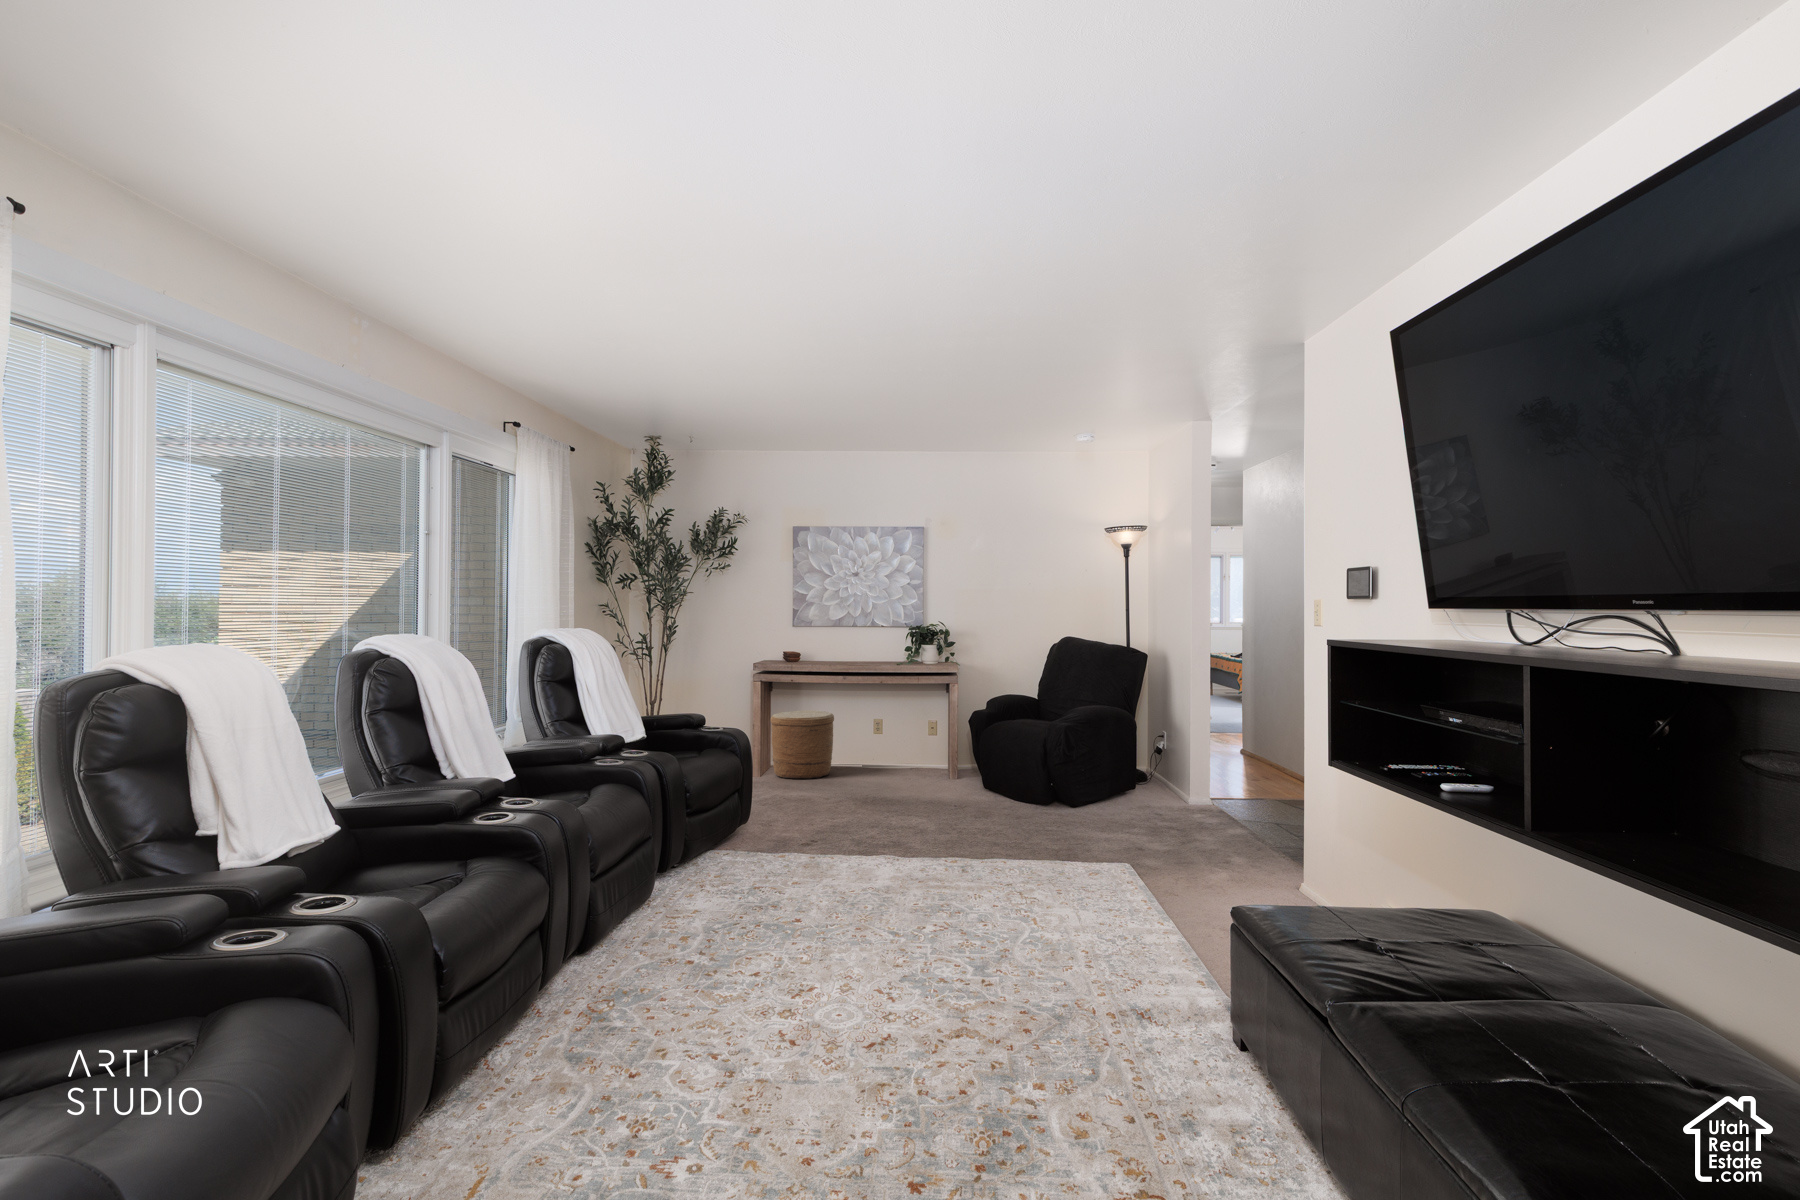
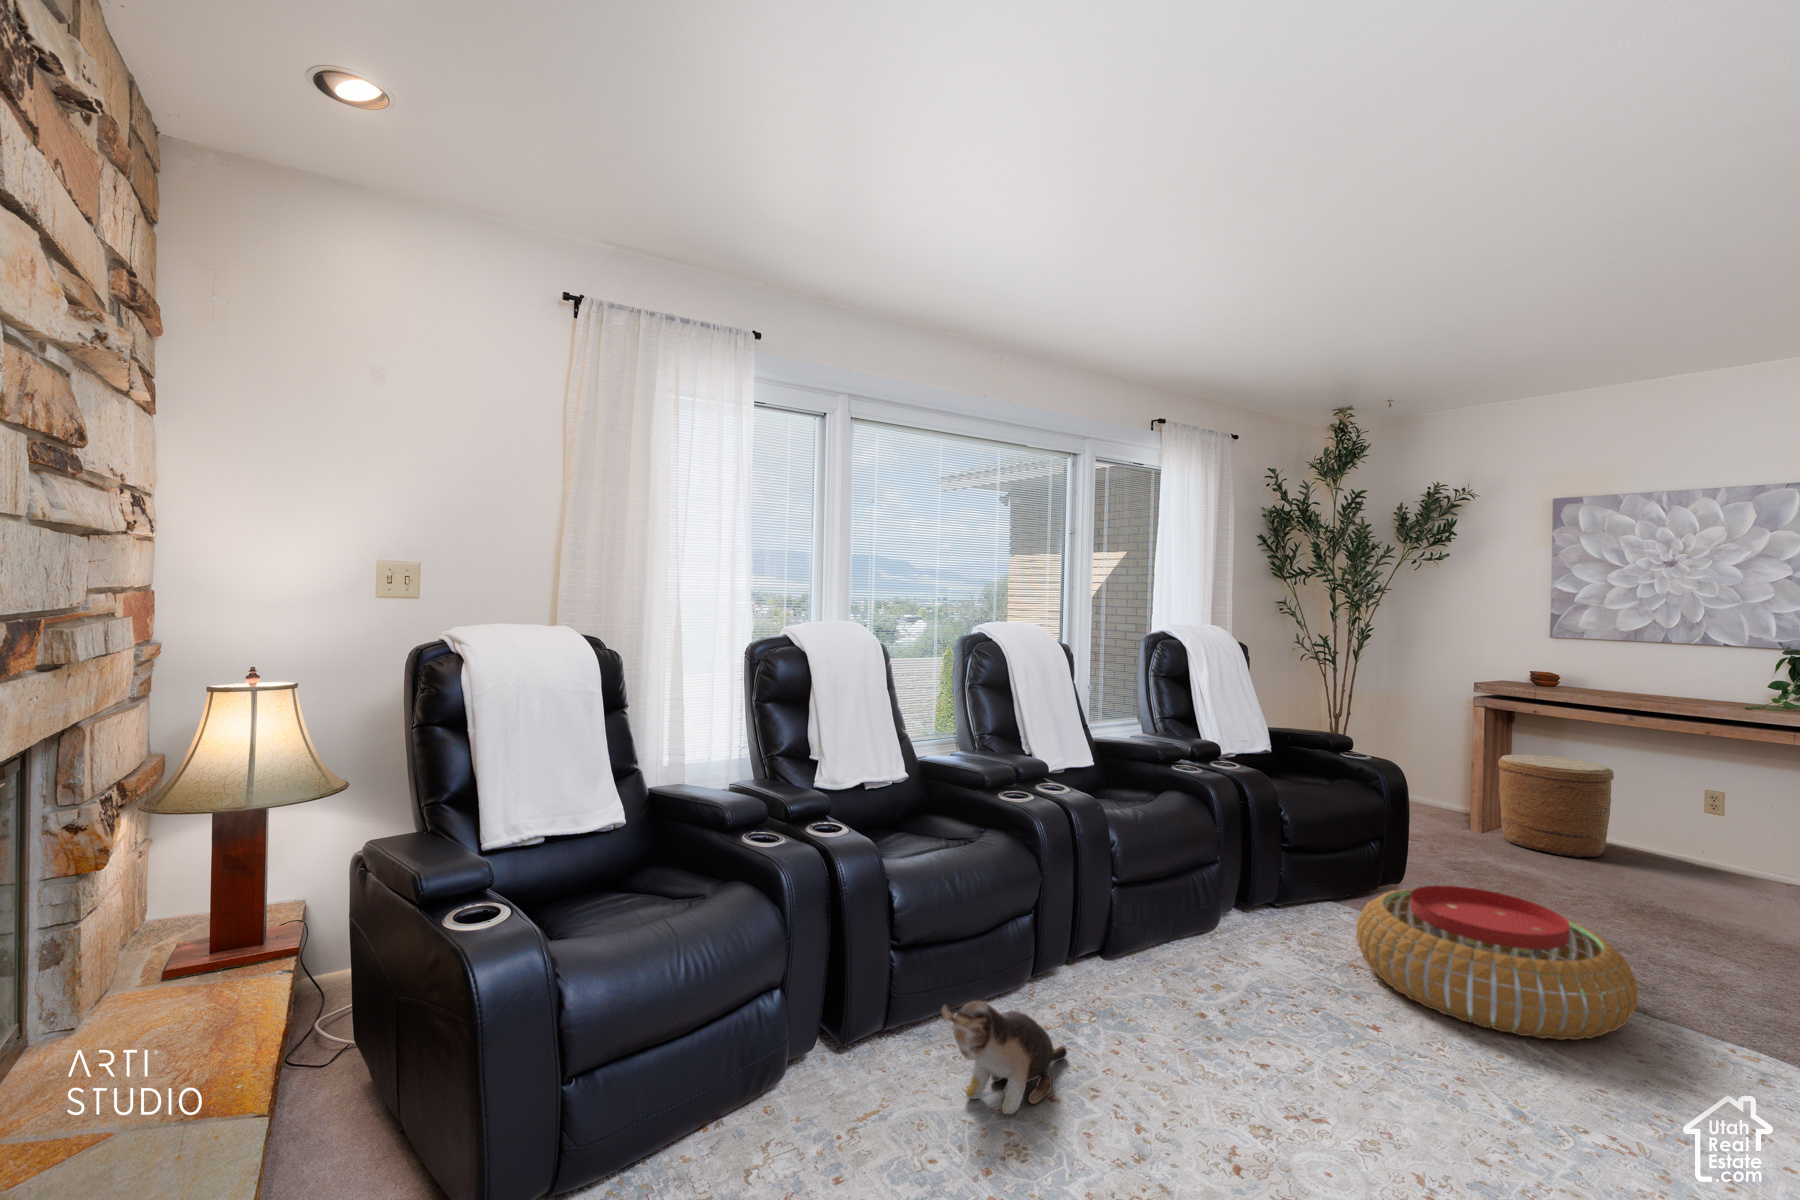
pouf: none [753,805,911,895] -> present [1356,886,1638,1040]
plush toy: none [547,1008,633,1115] -> present [941,1001,1067,1114]

